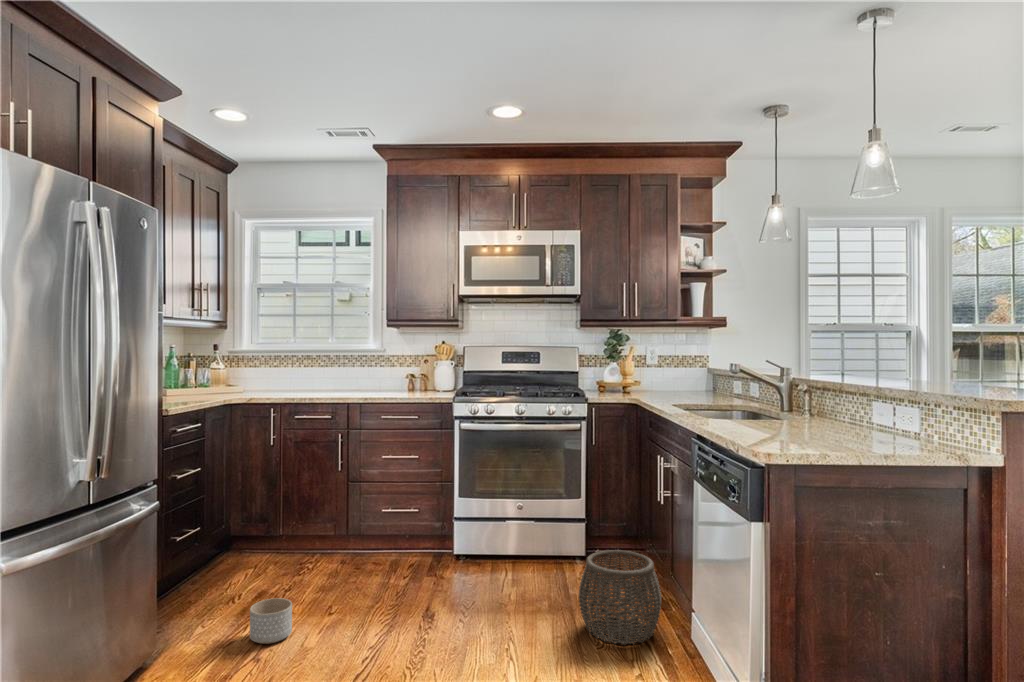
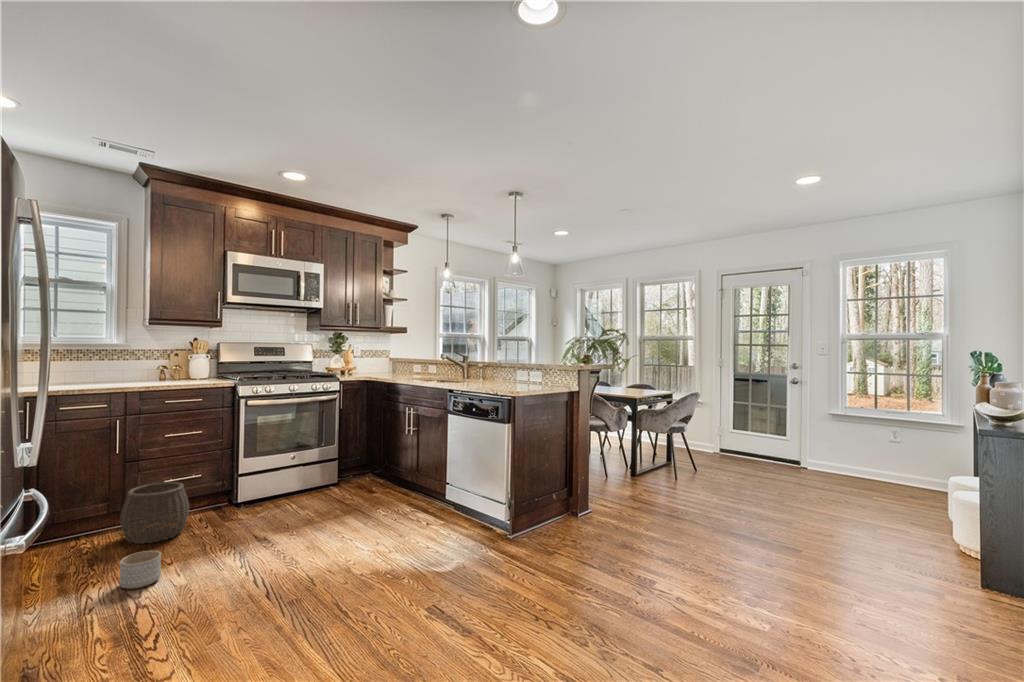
woven basket: present [579,550,662,645] -> present [120,482,189,544]

